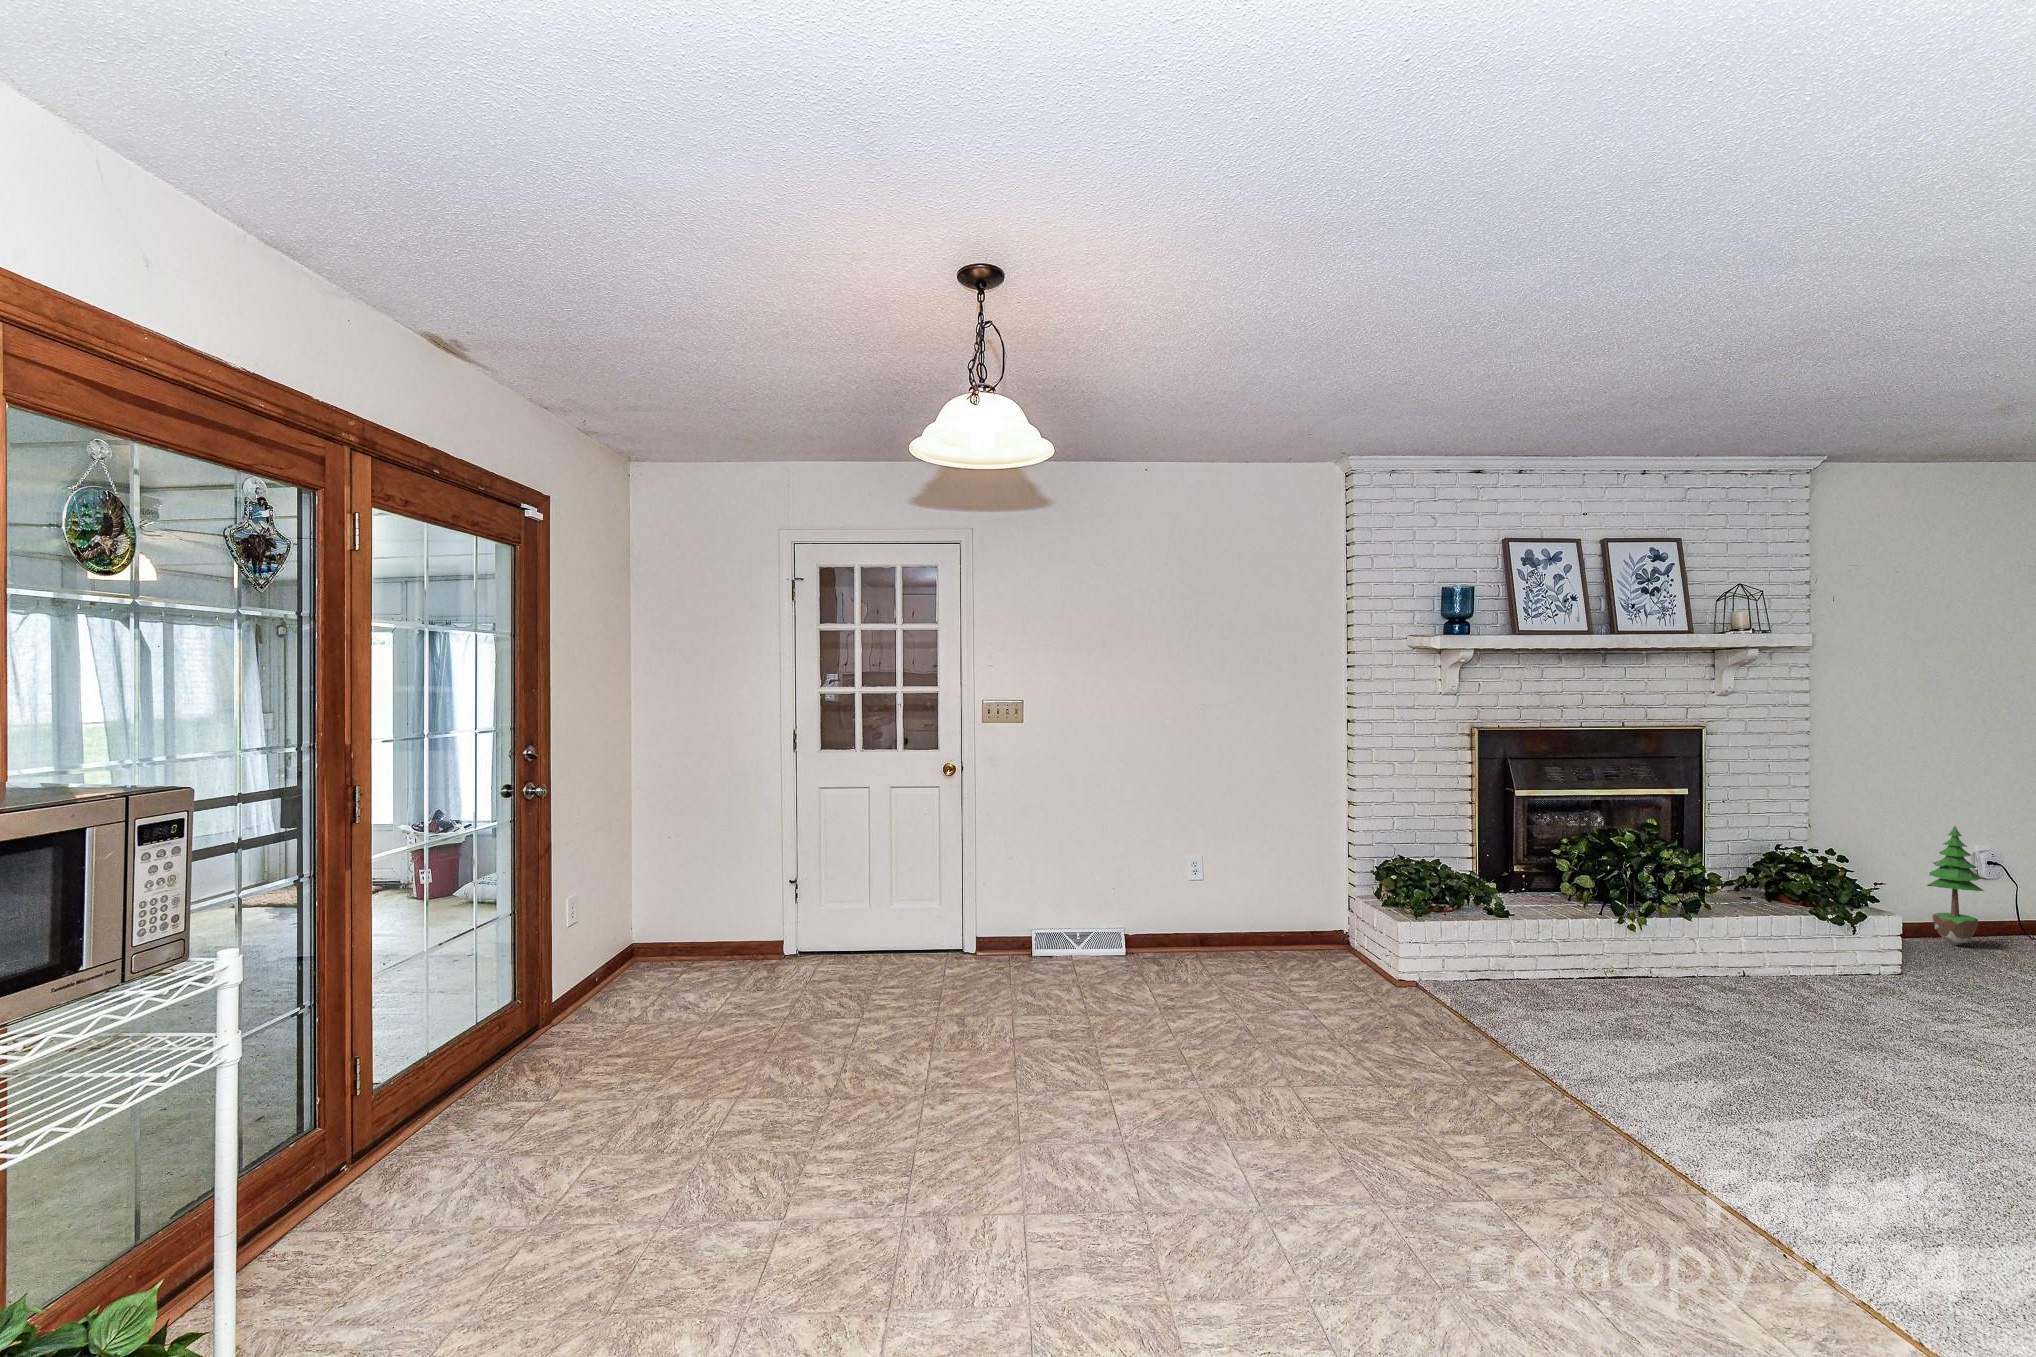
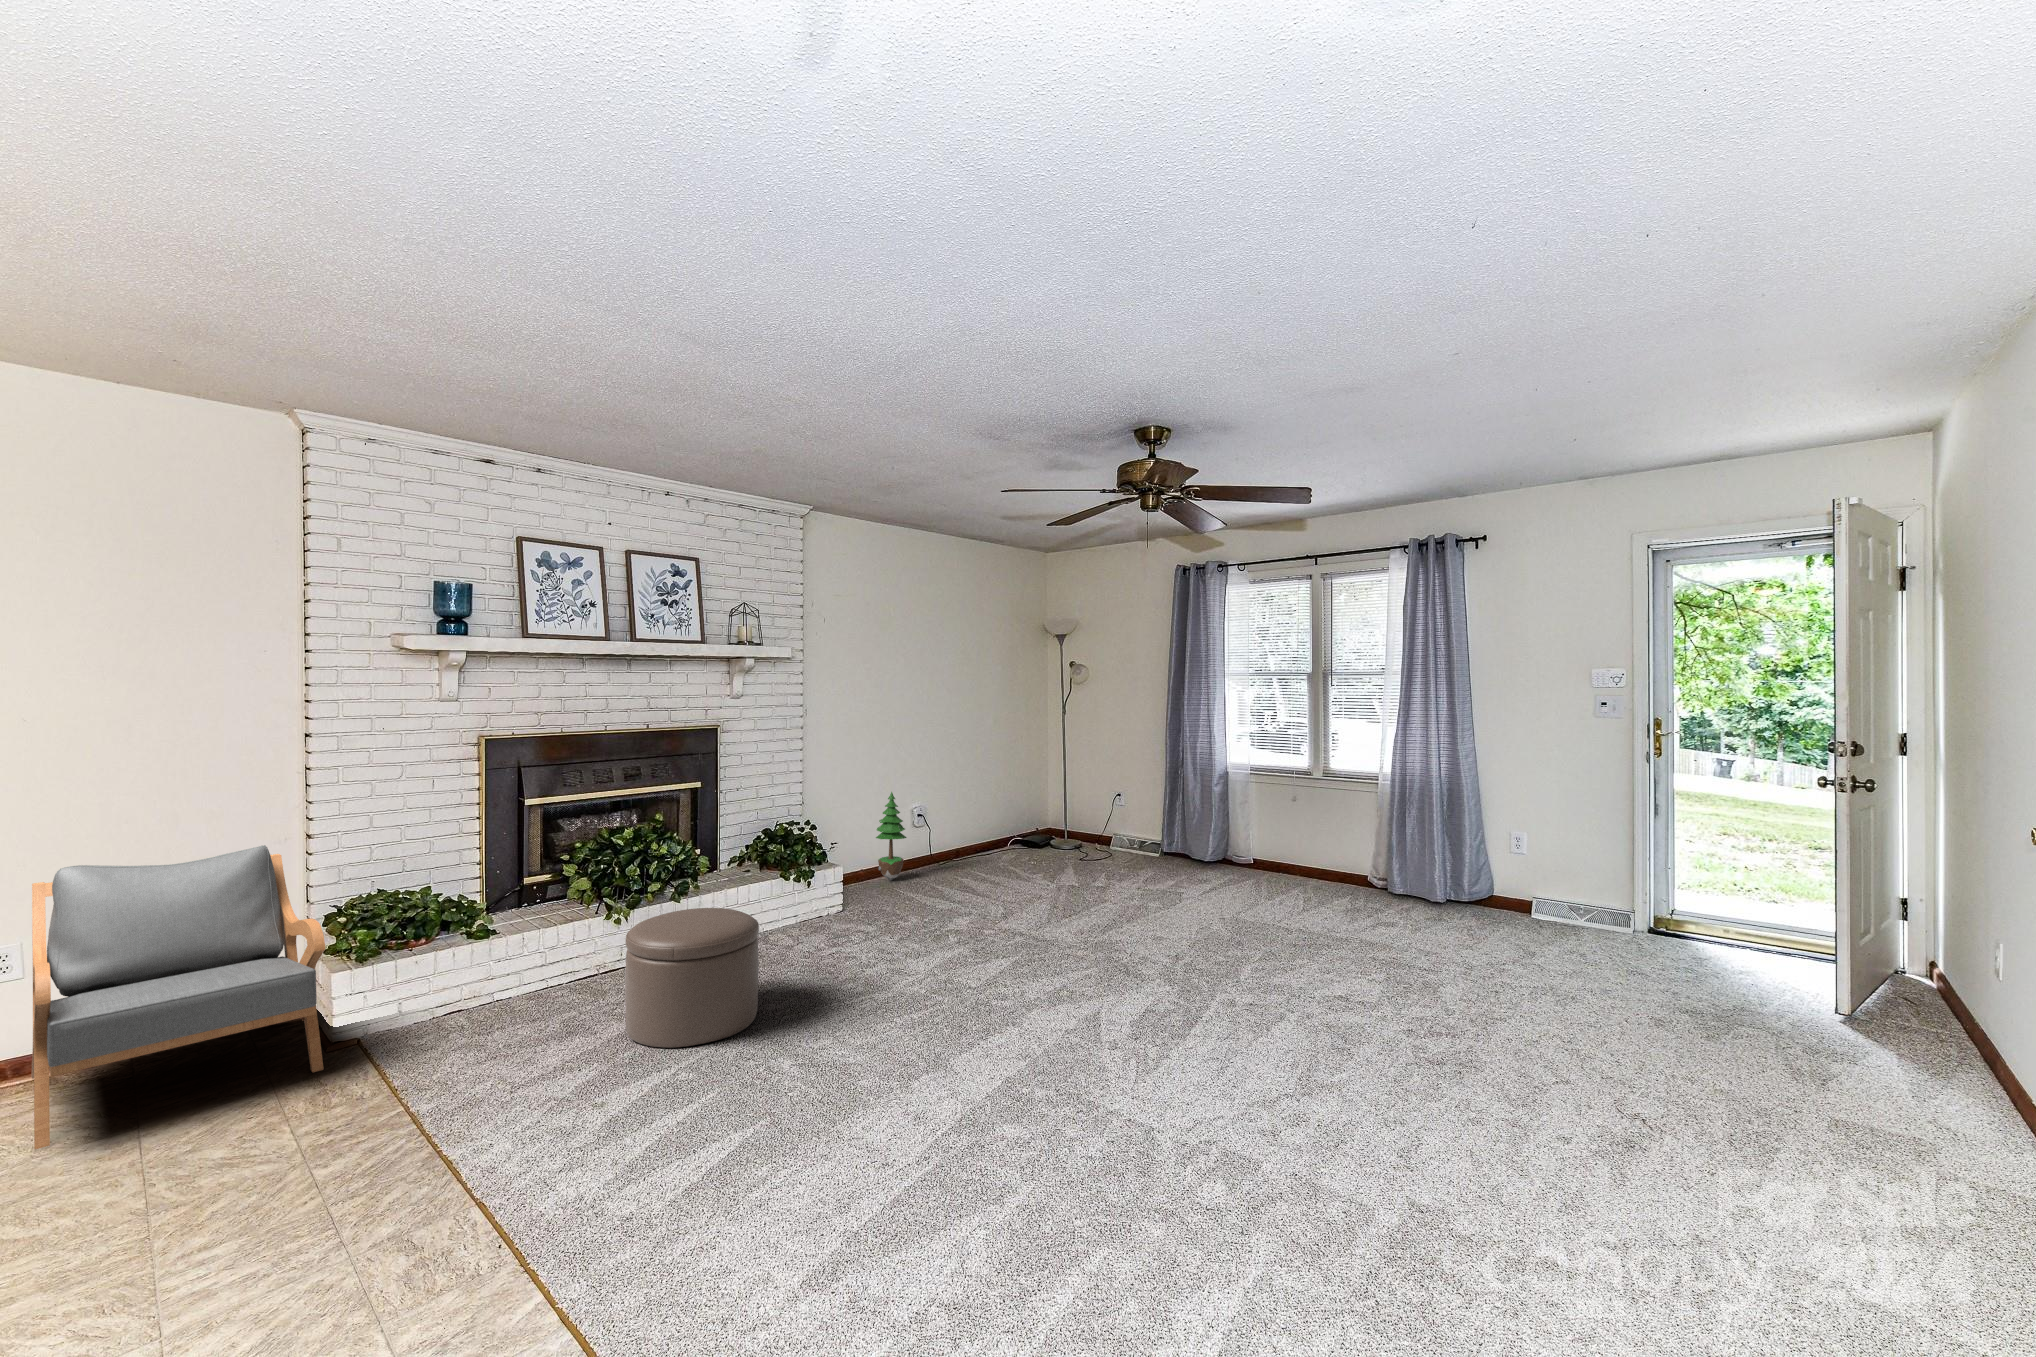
armchair: none [1200,810,1404,1001] -> present [31,845,325,1149]
ottoman: none [1670,918,1833,1061] -> present [625,908,759,1048]

